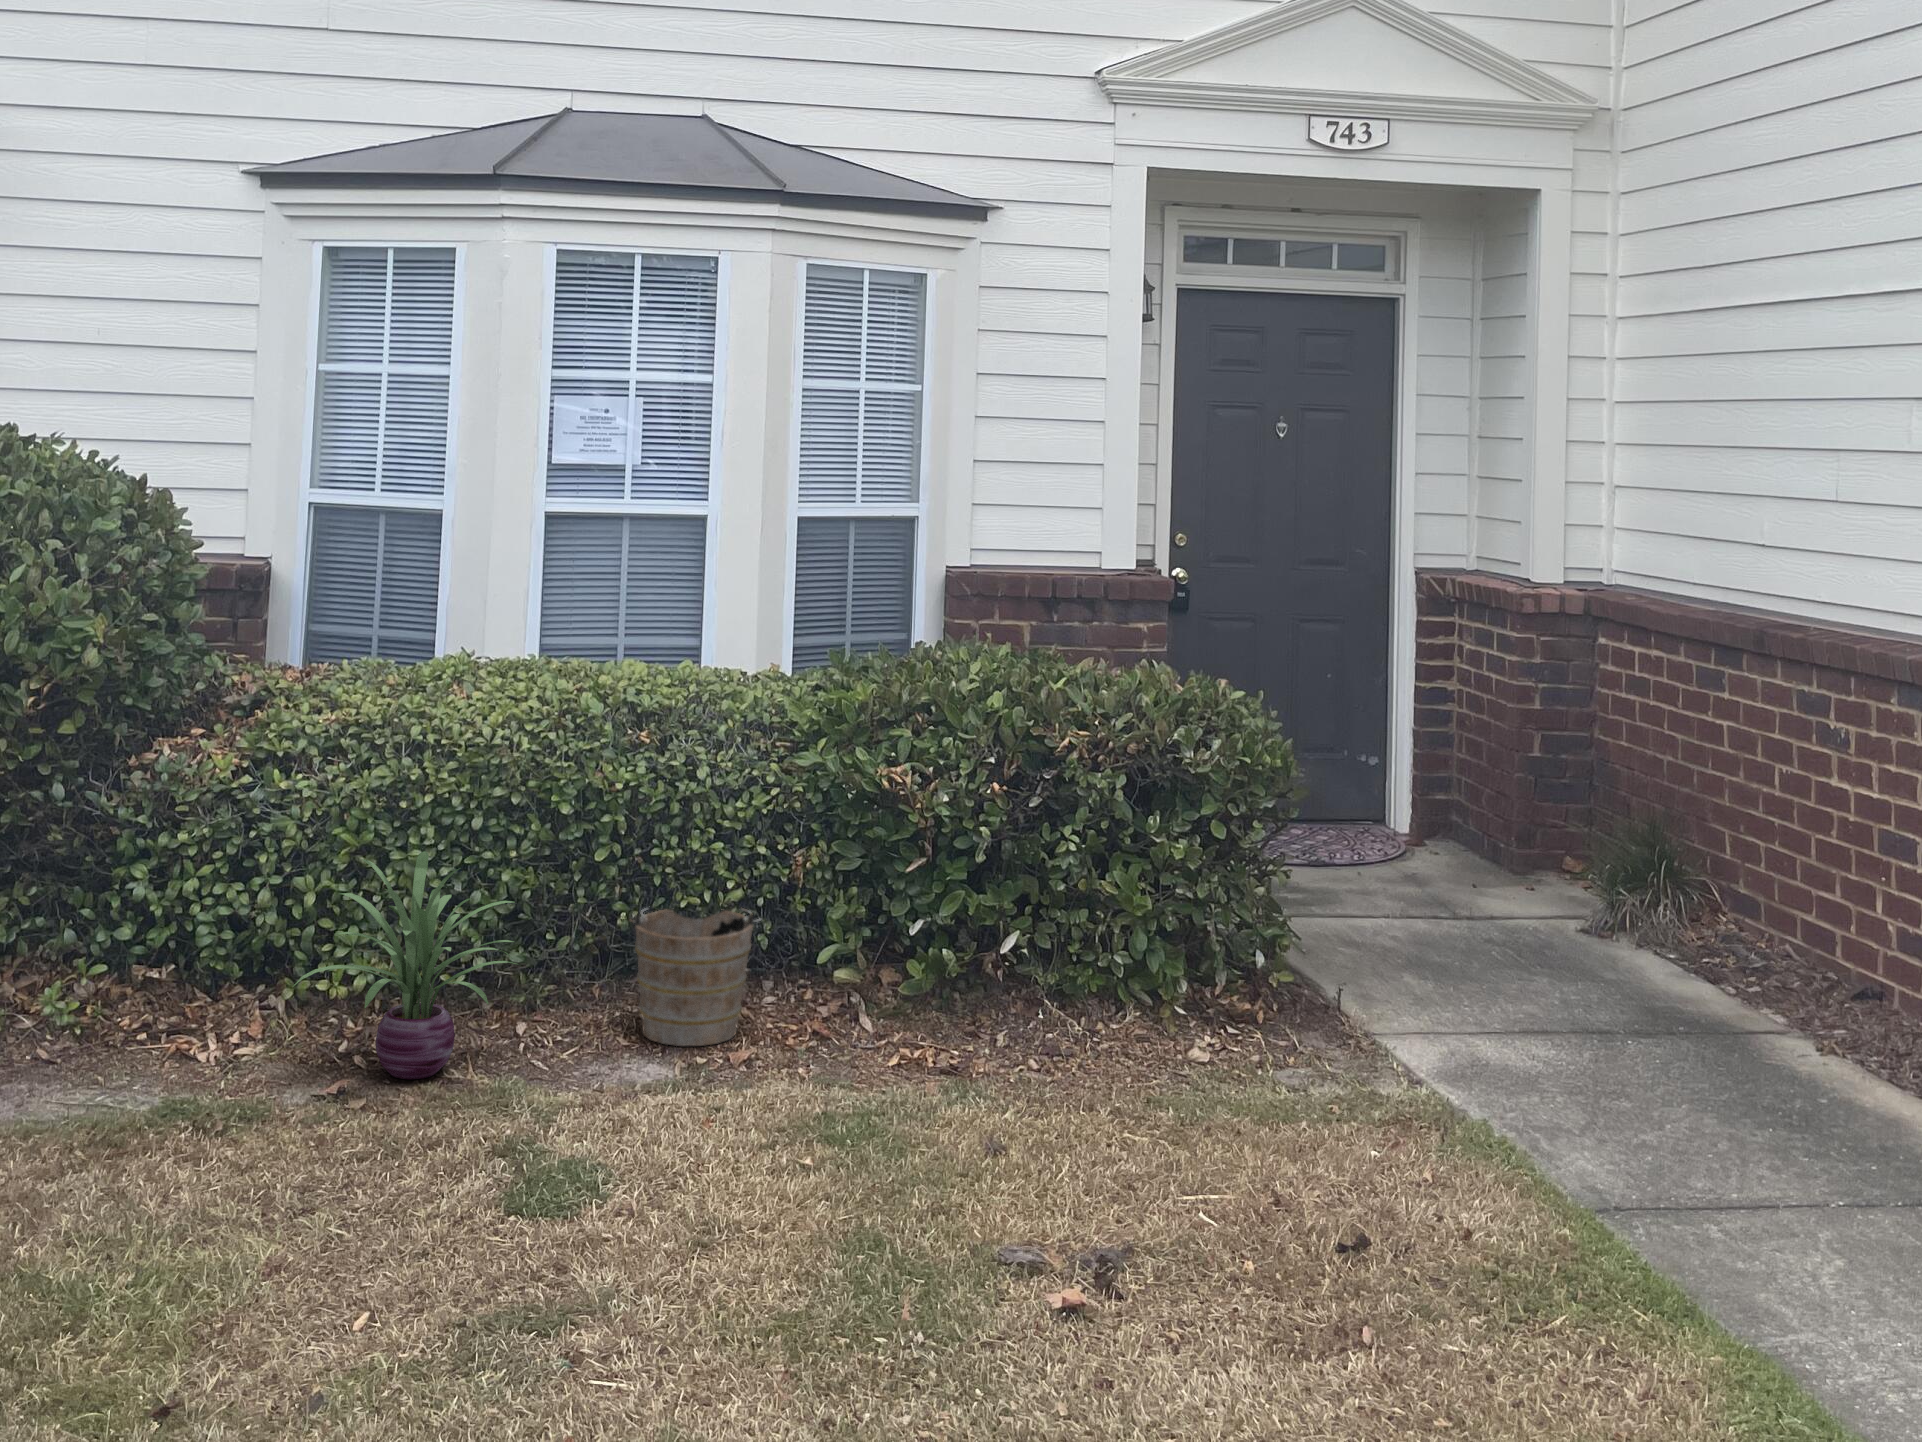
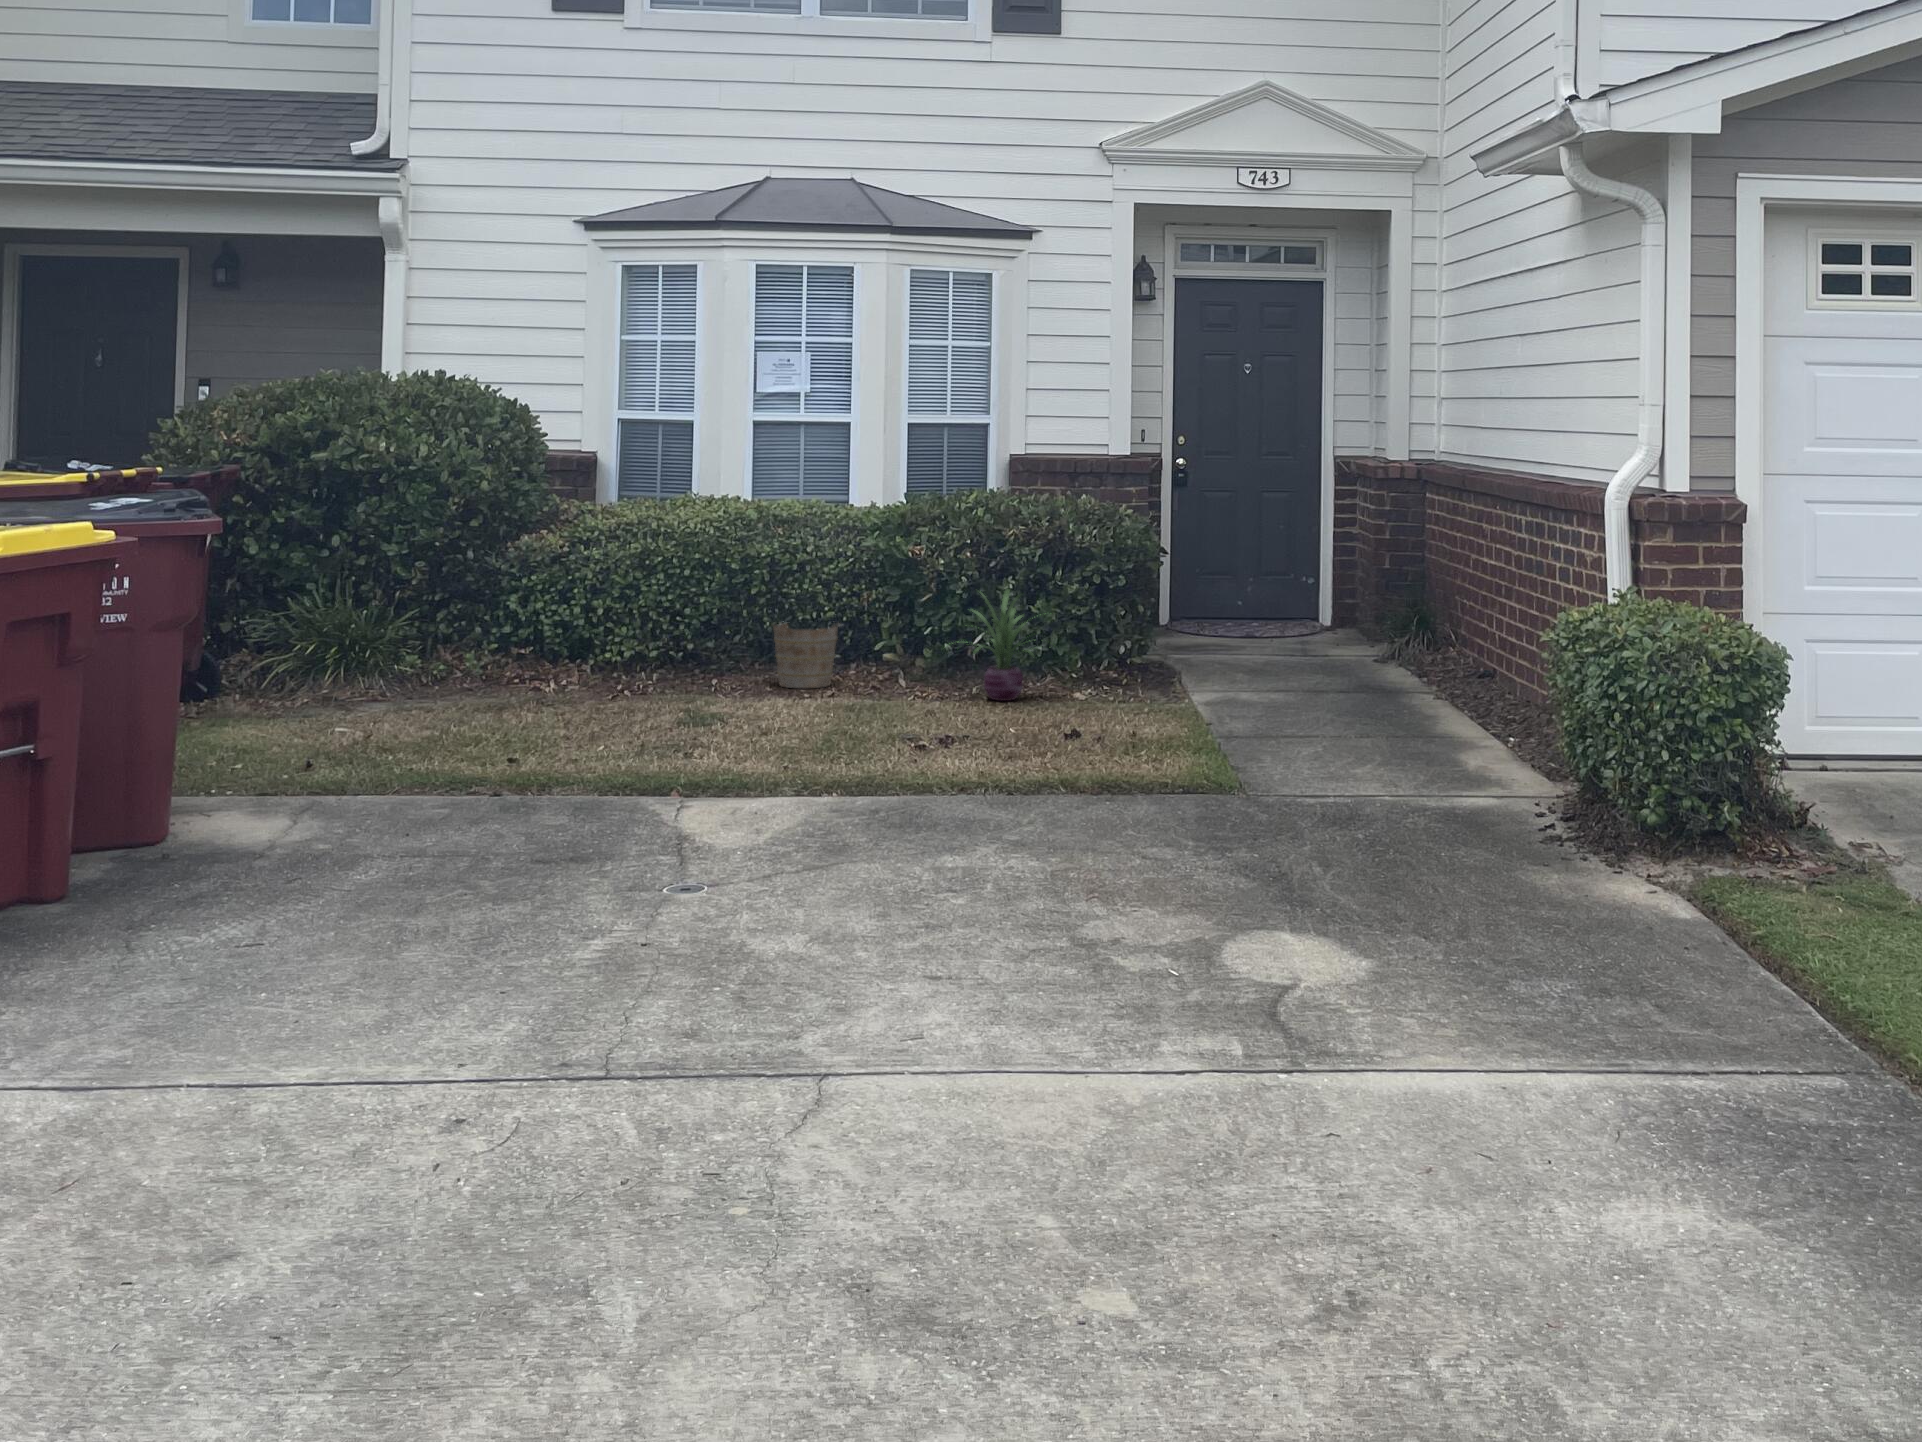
decorative plant: present [294,851,516,1079] -> present [974,589,1033,701]

